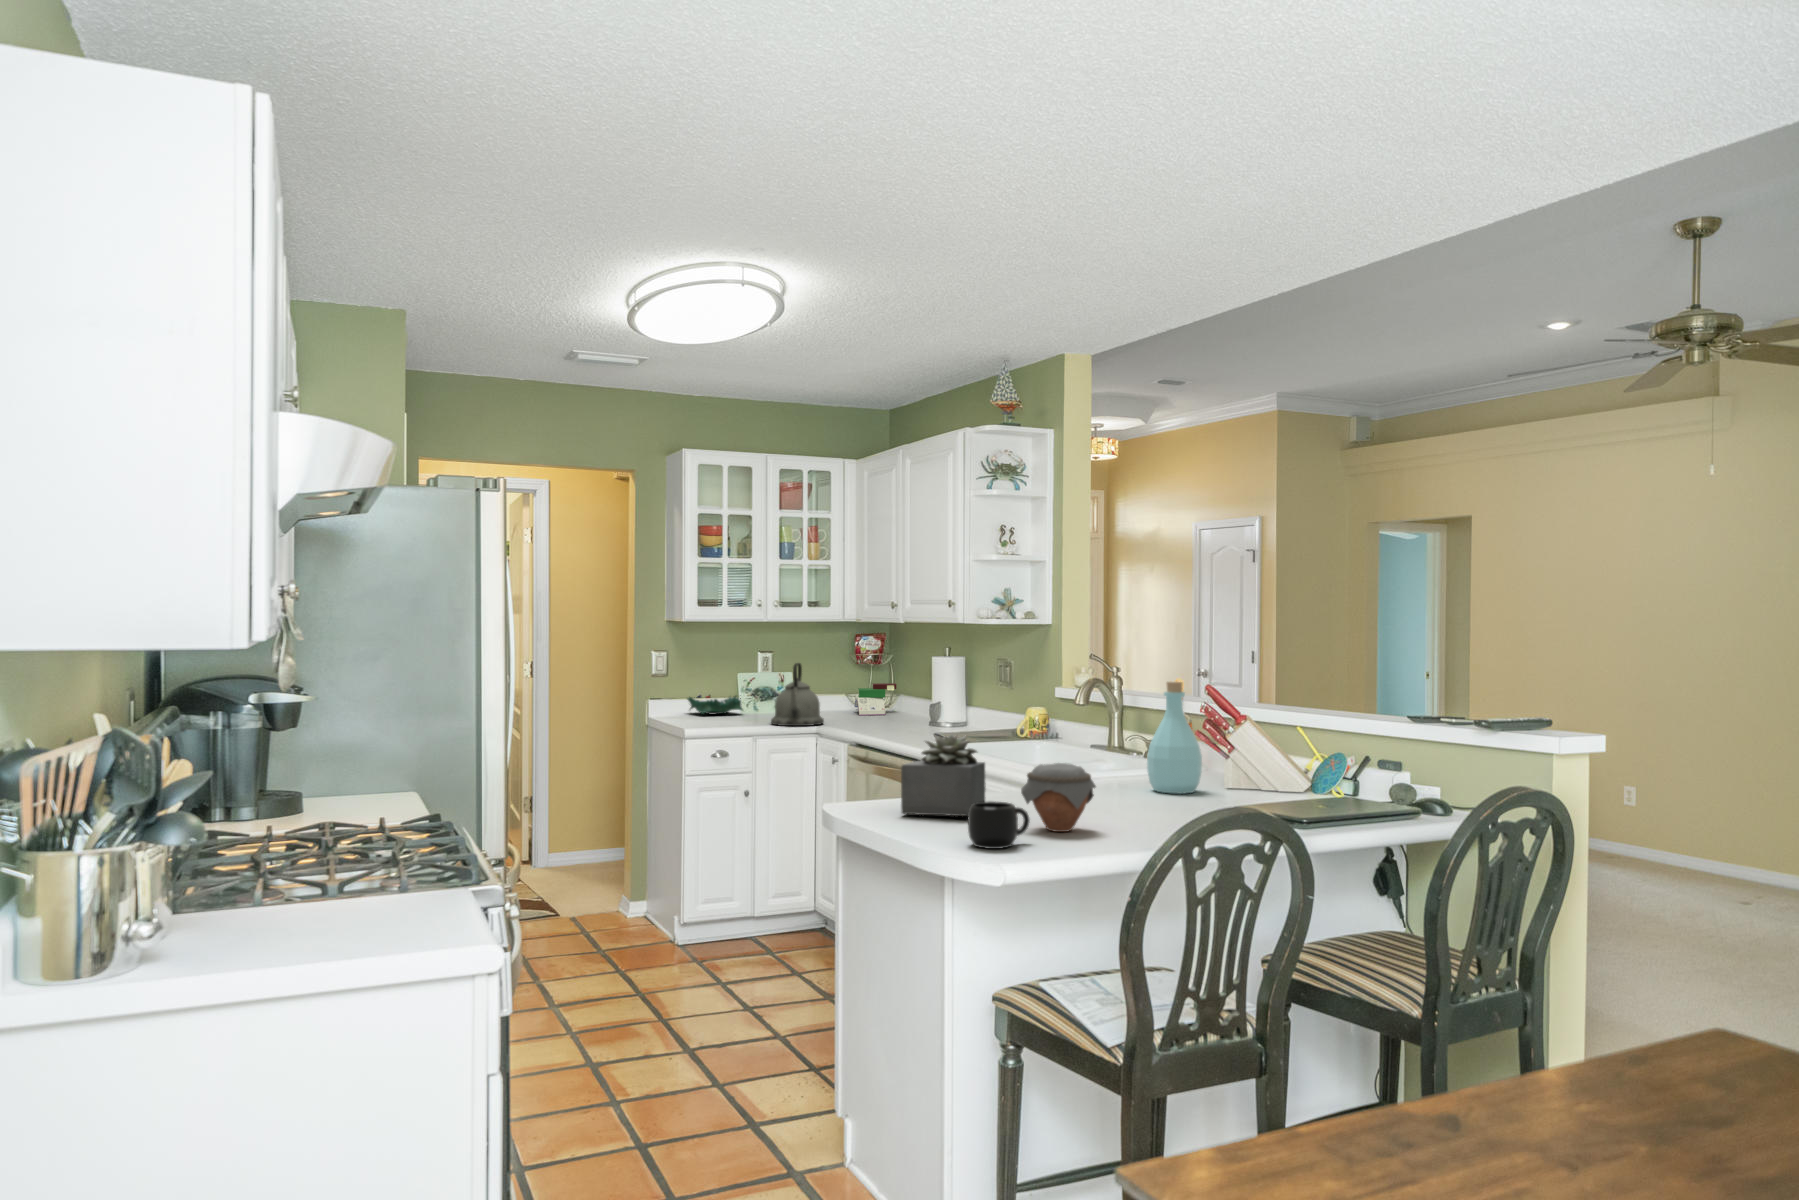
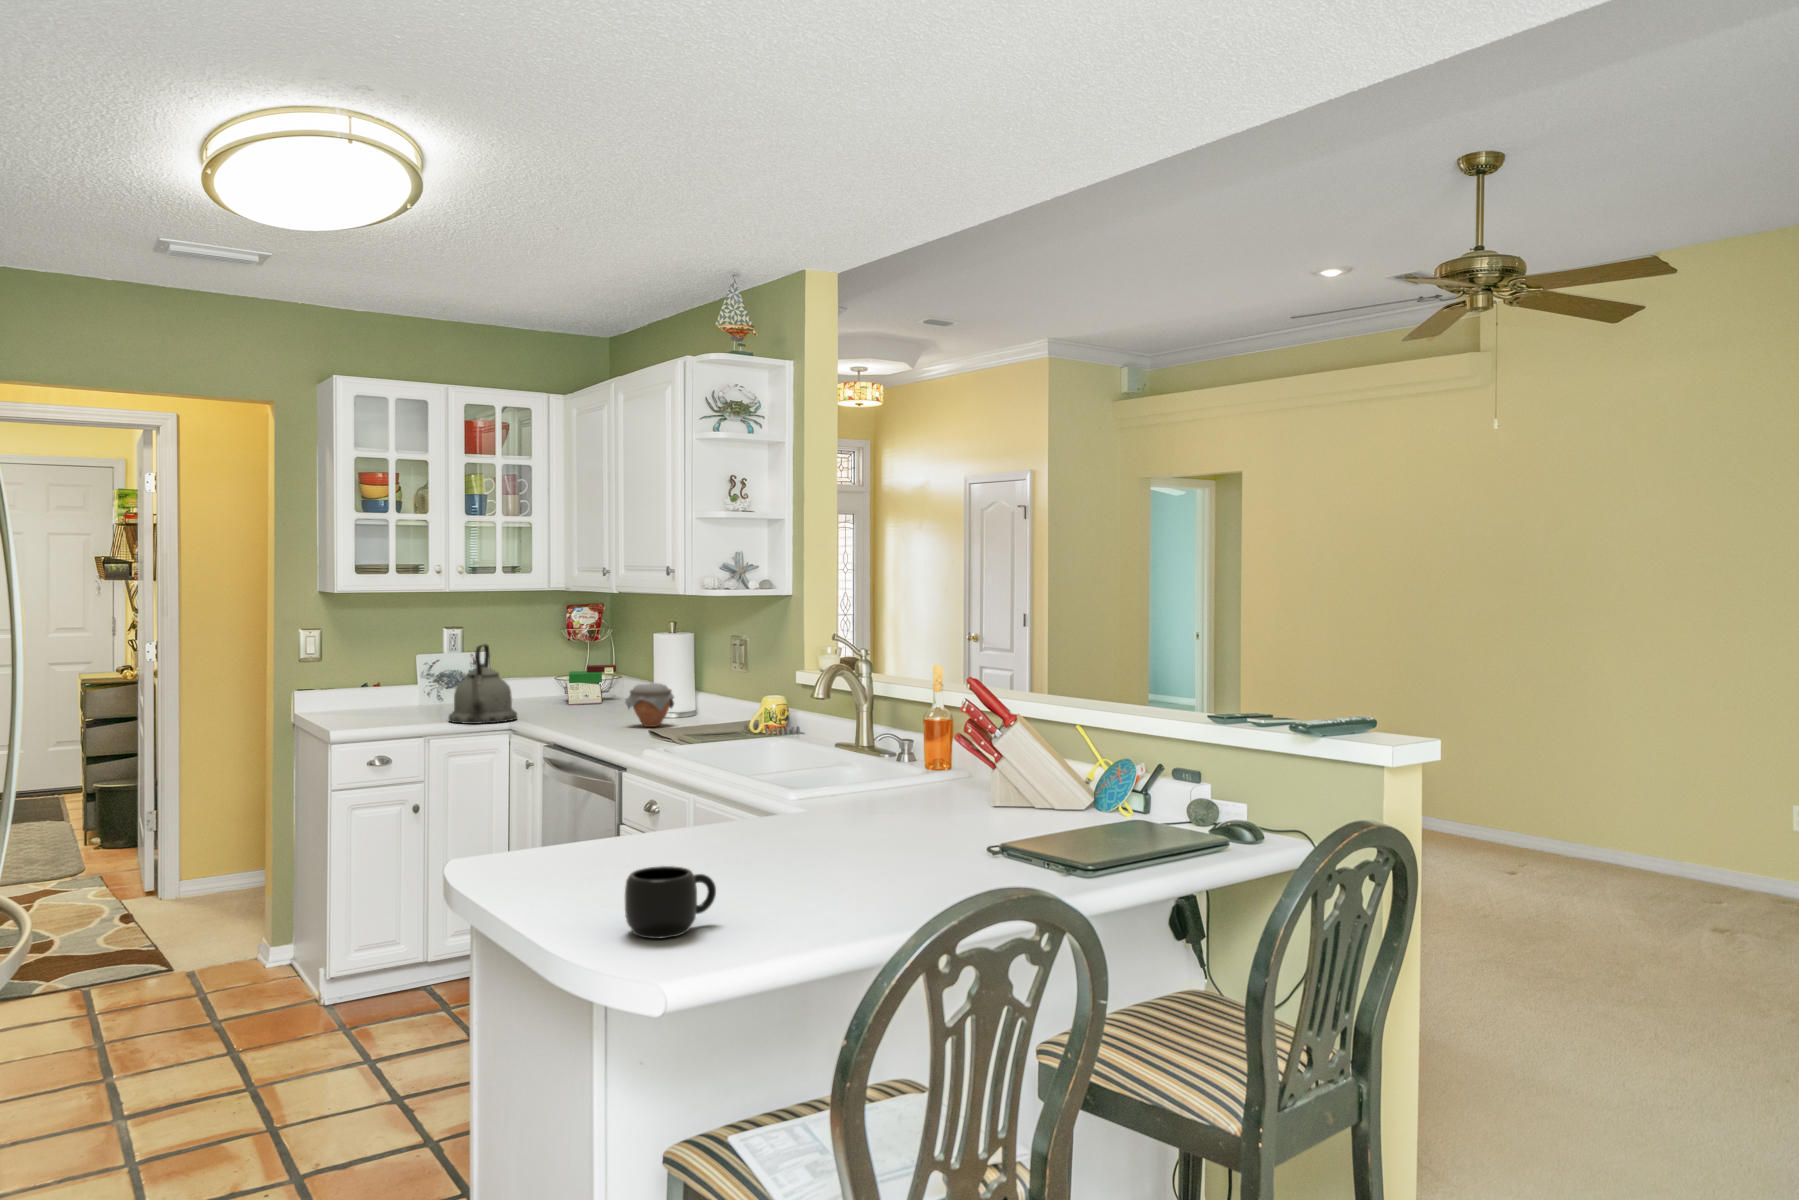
bottle: present [1147,681,1202,794] -> none [894,675,962,818]
decorative bowl: present [687,696,743,714] -> none [346,681,422,709]
succulent plant: present [901,733,986,816] -> none [549,757,672,876]
jar: present [1021,763,1096,832] -> present [625,683,674,727]

